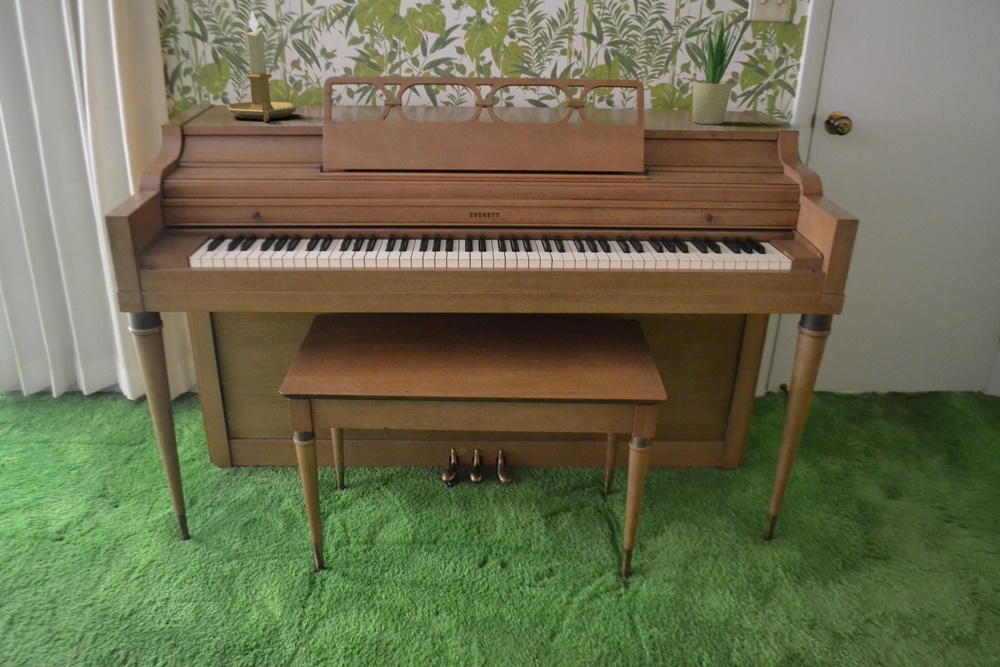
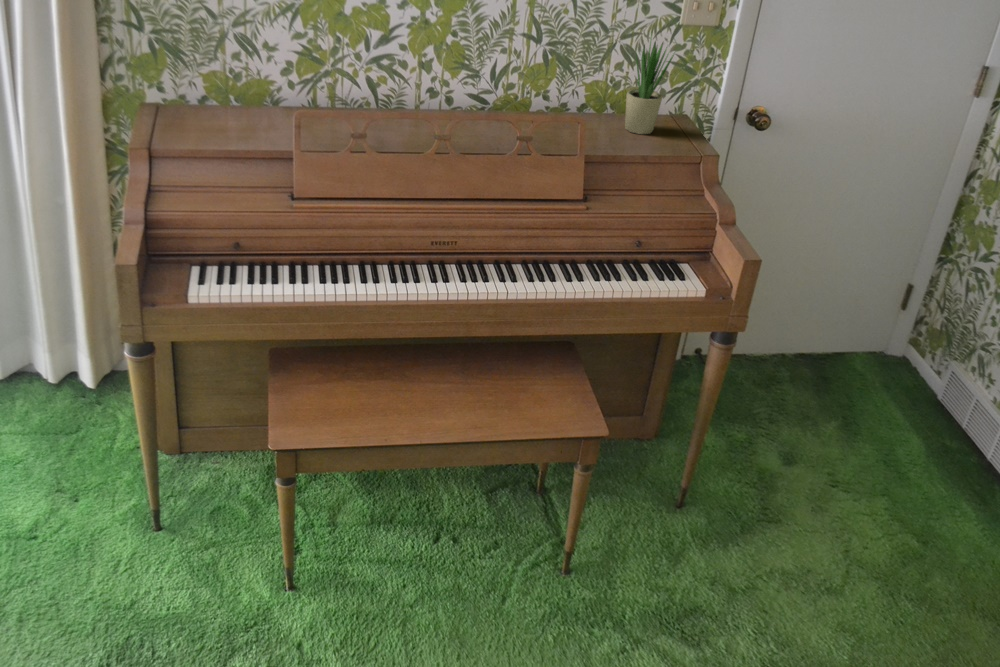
candlestick: present [227,12,297,122] -> none [173,19,247,133]

